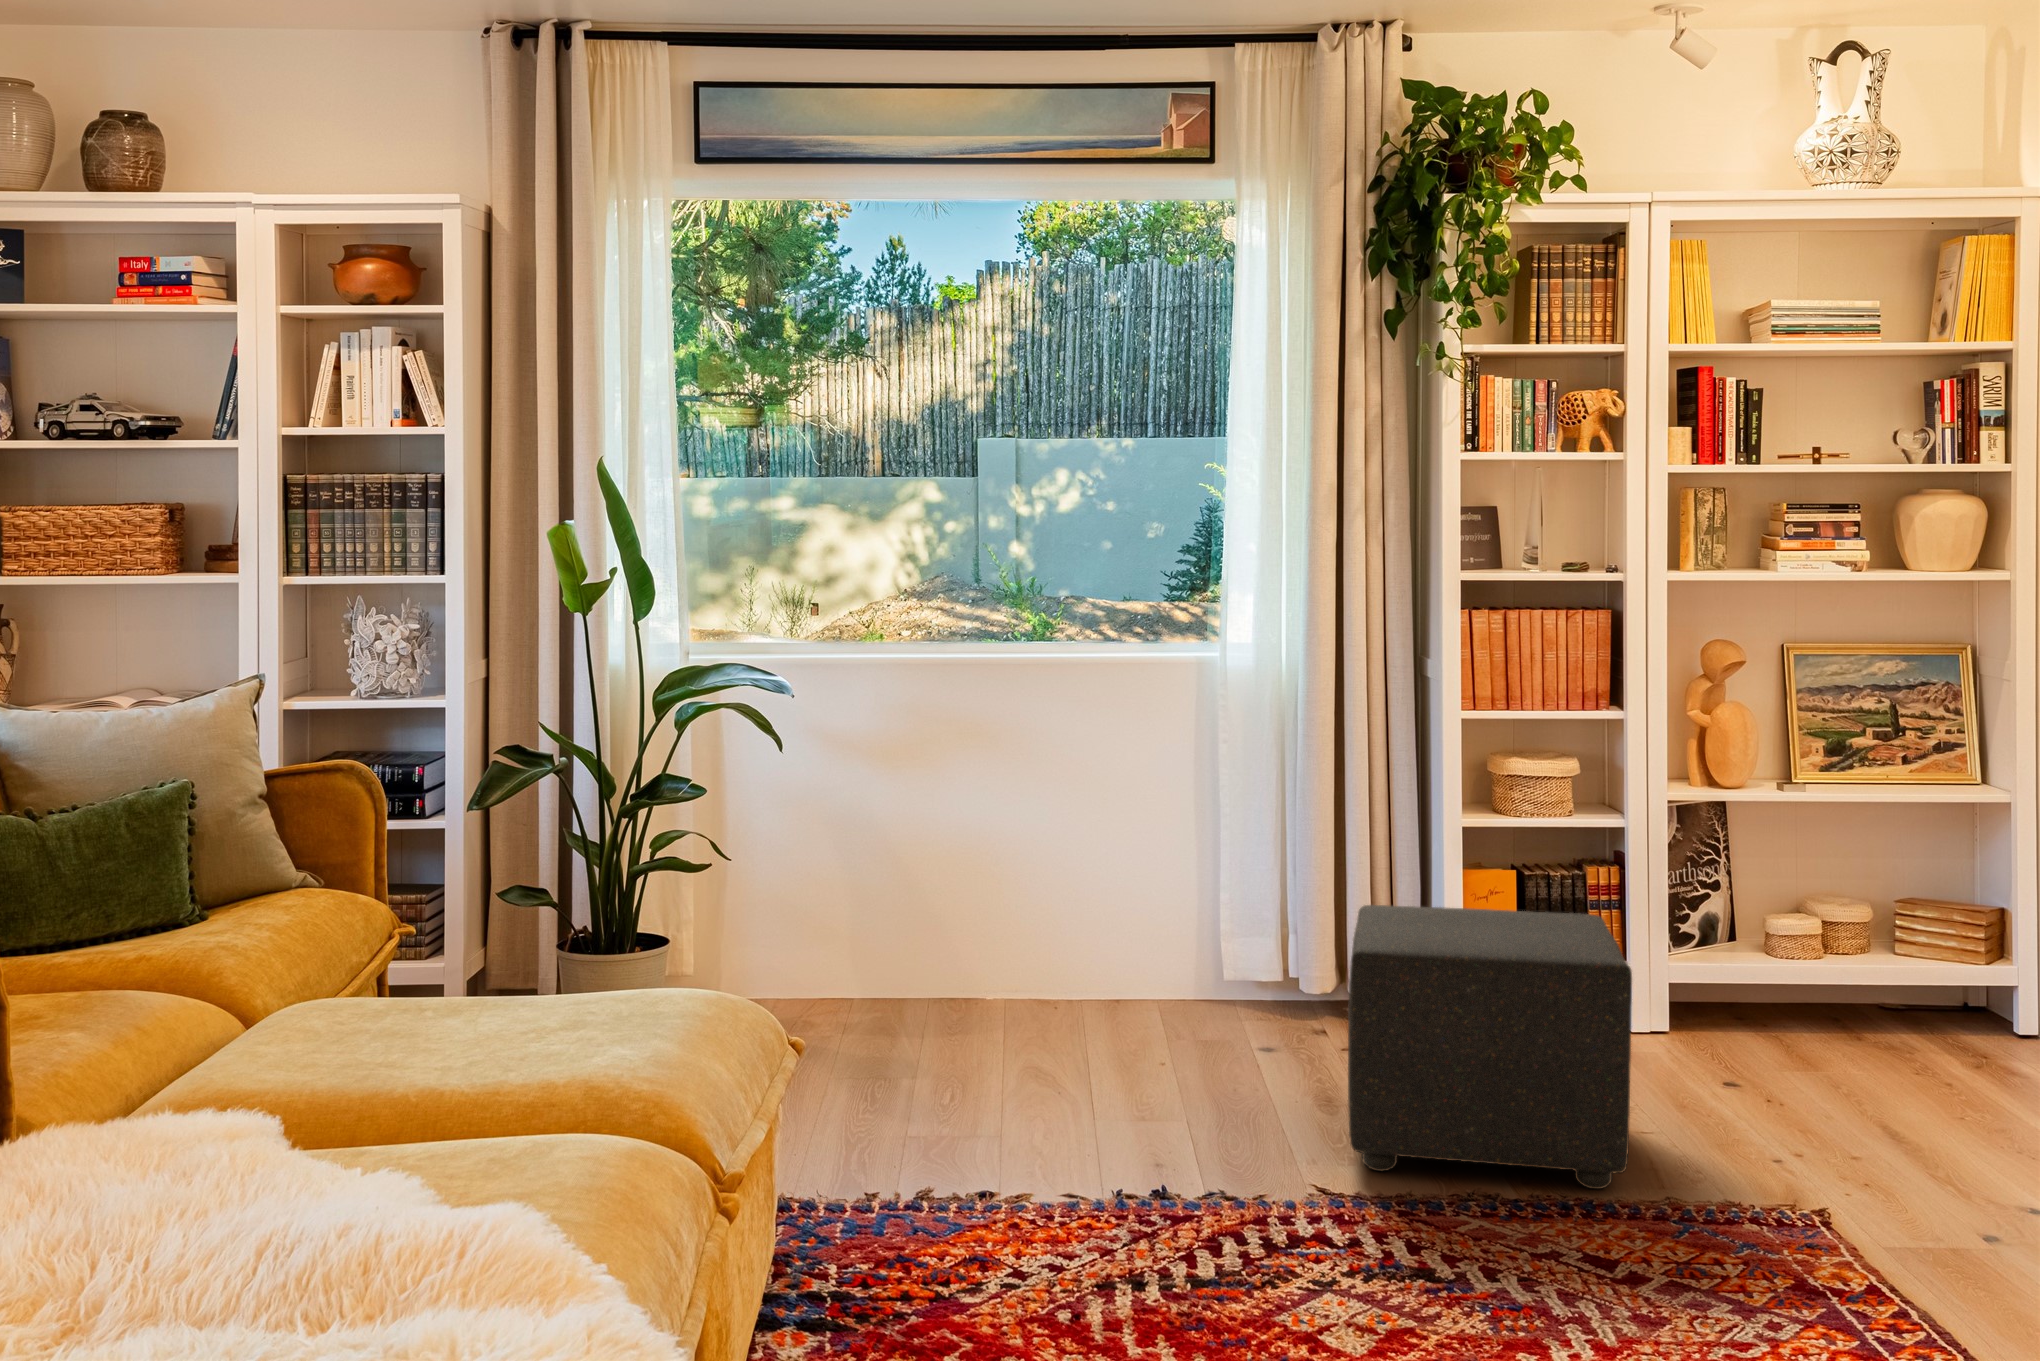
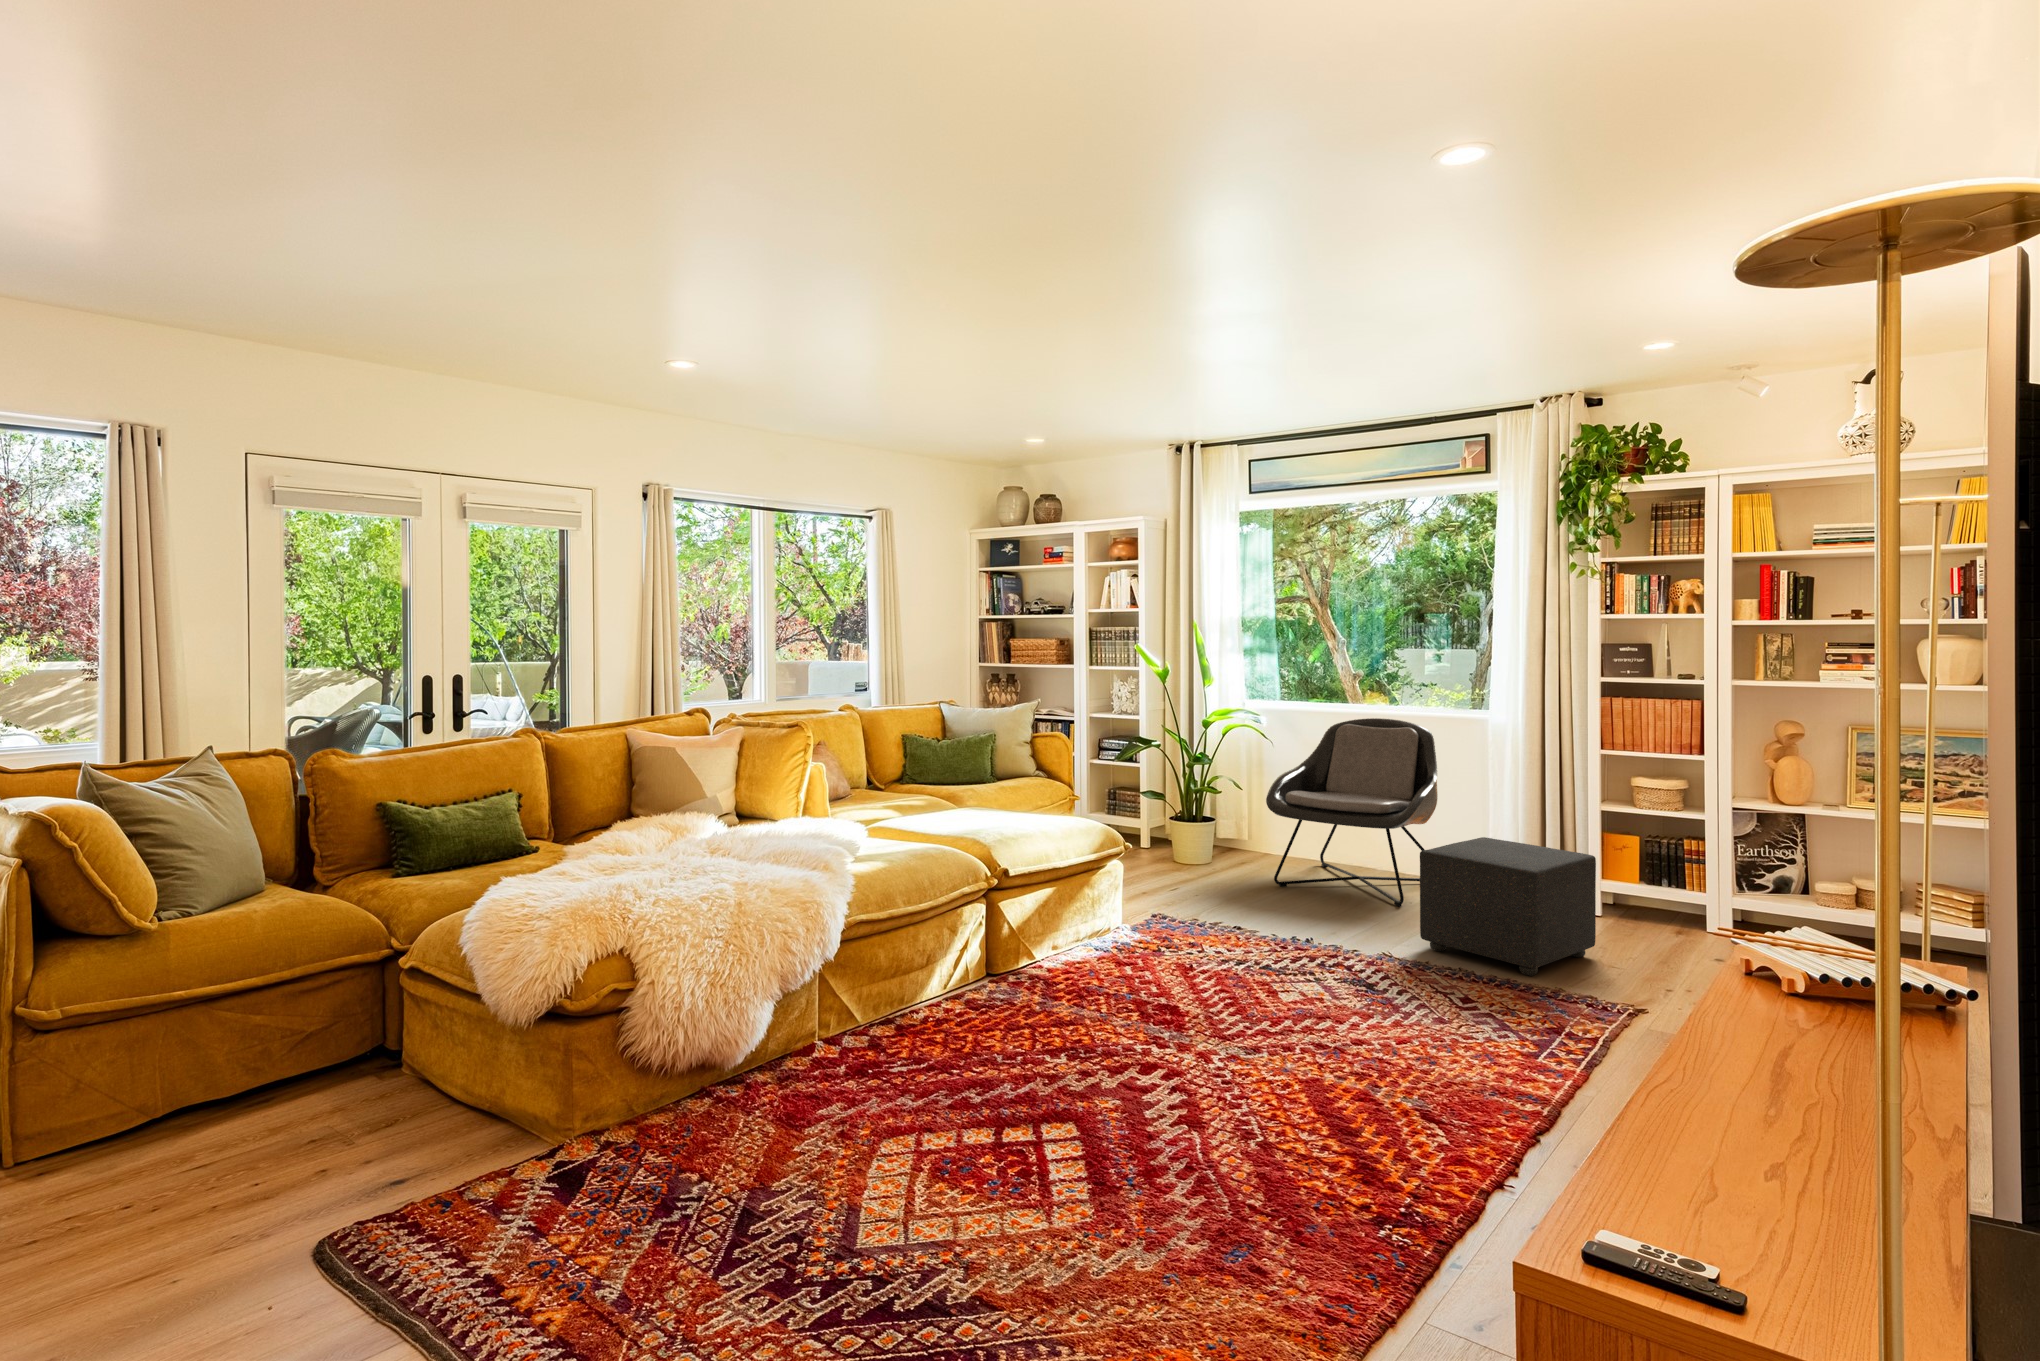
lounge chair: none [842,677,1188,1079] -> present [1266,718,1438,906]

